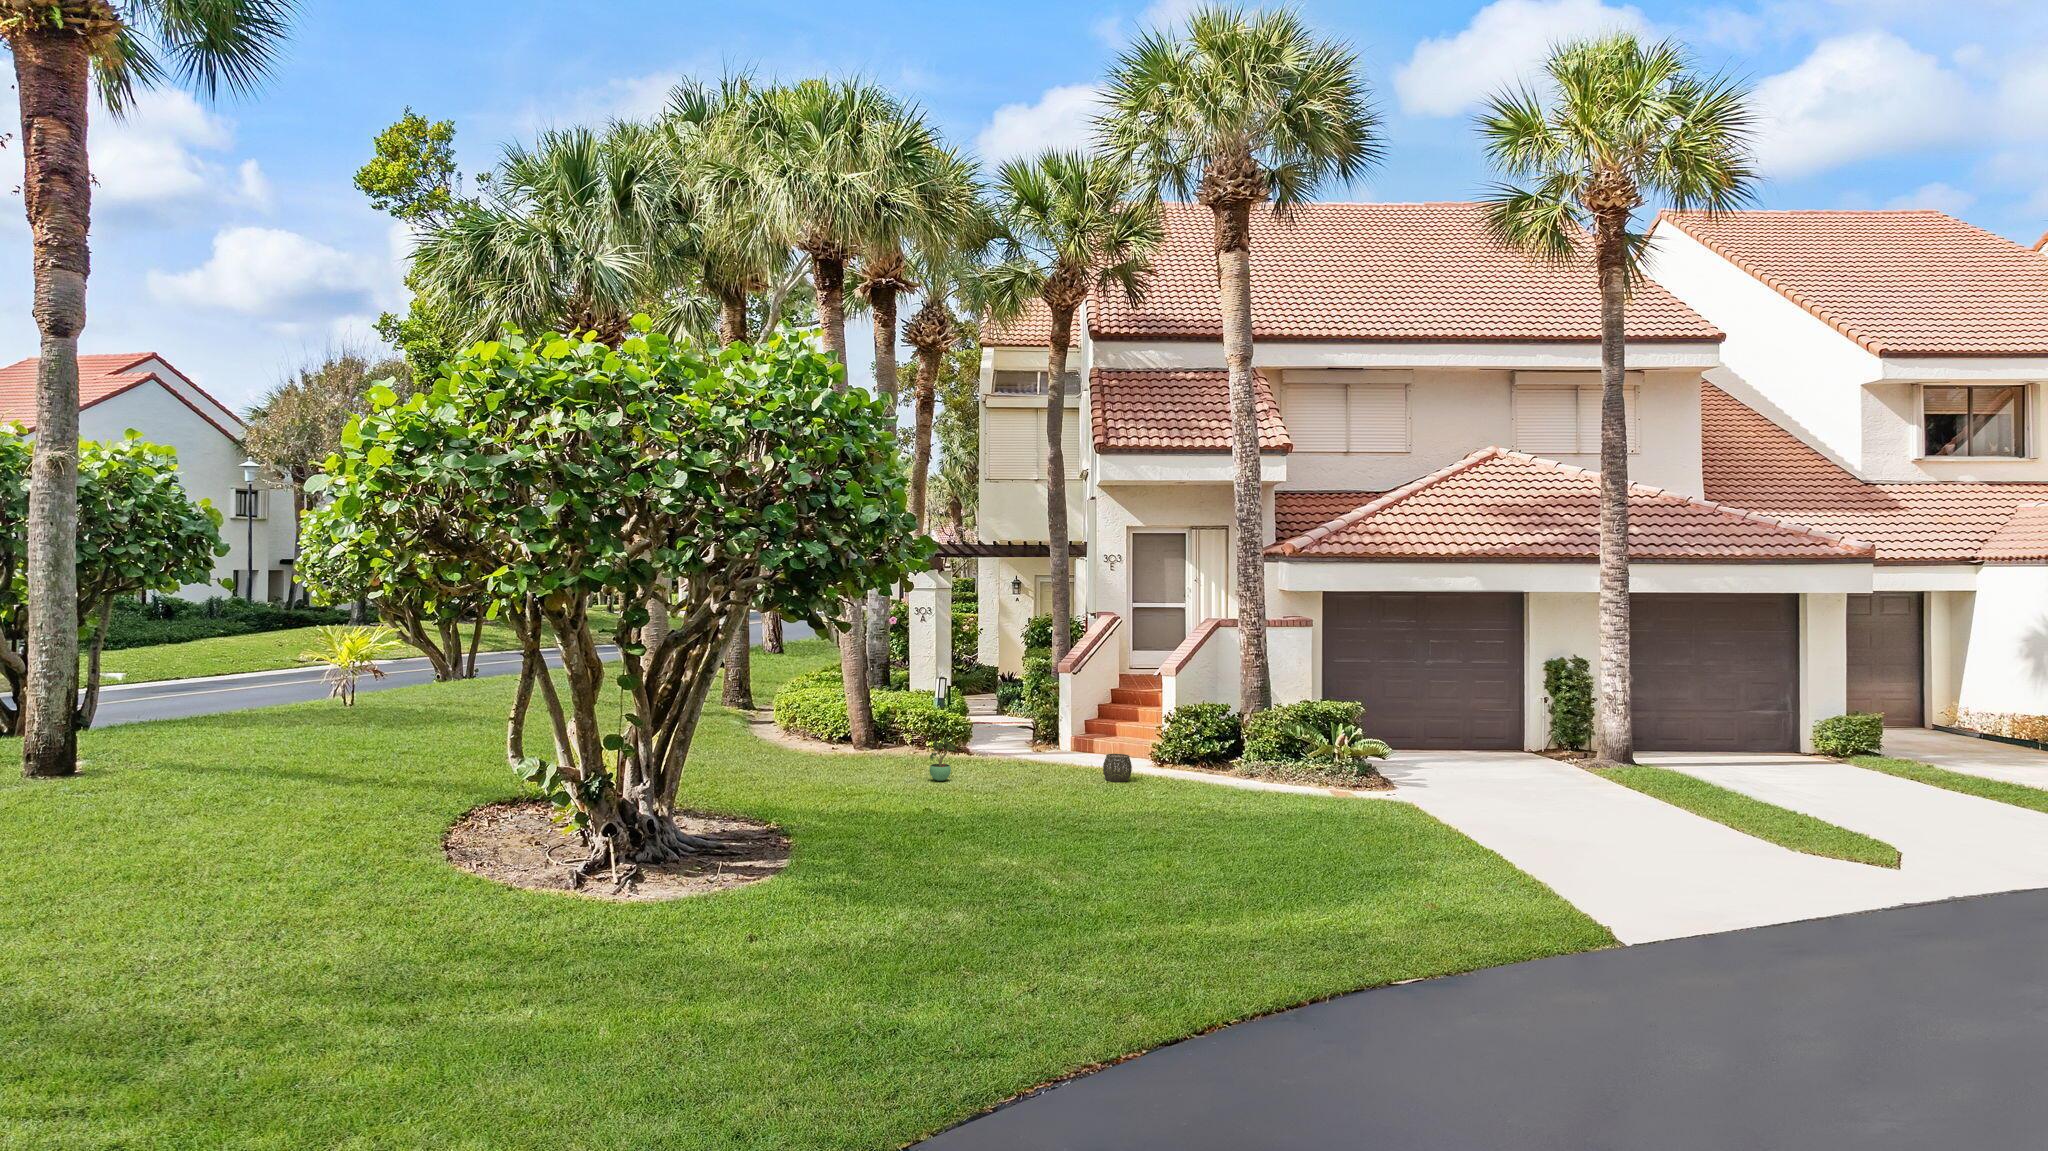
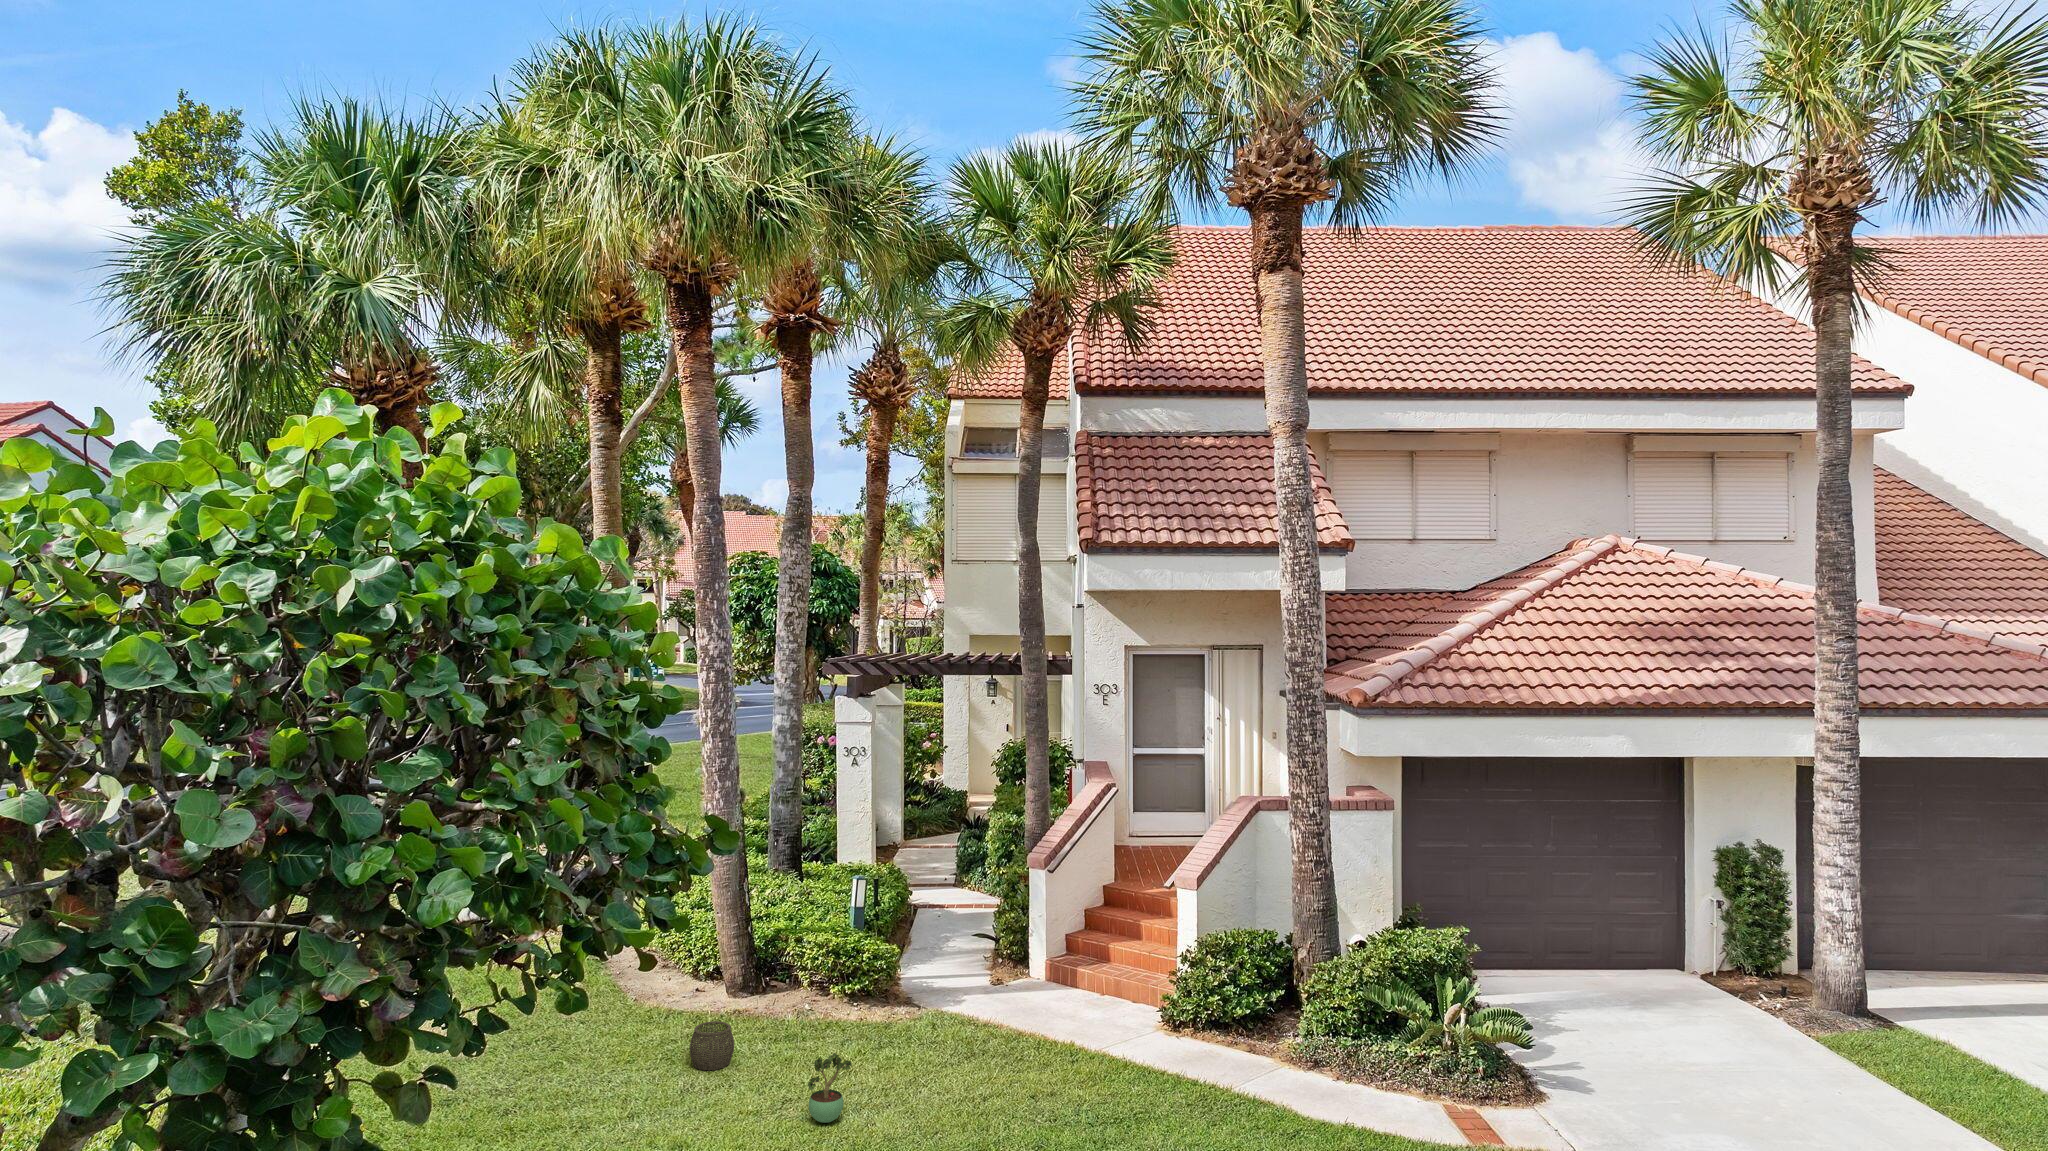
woven basket: present [1103,754,1132,782] -> present [689,1021,734,1071]

